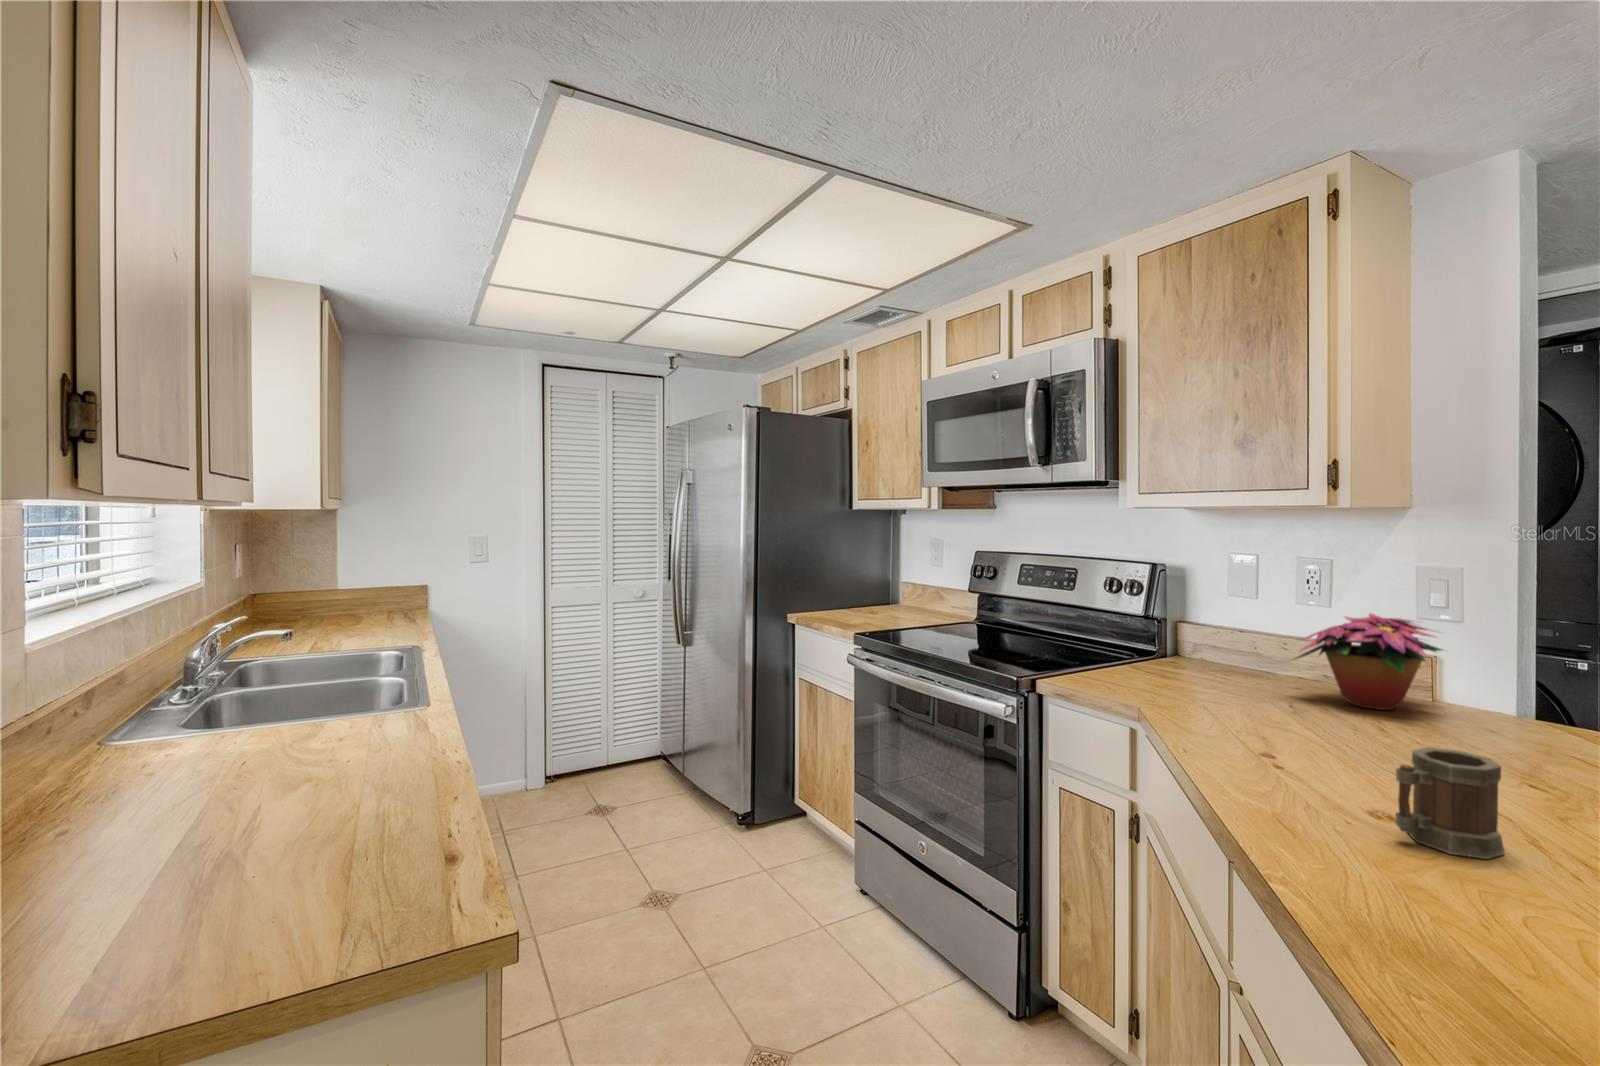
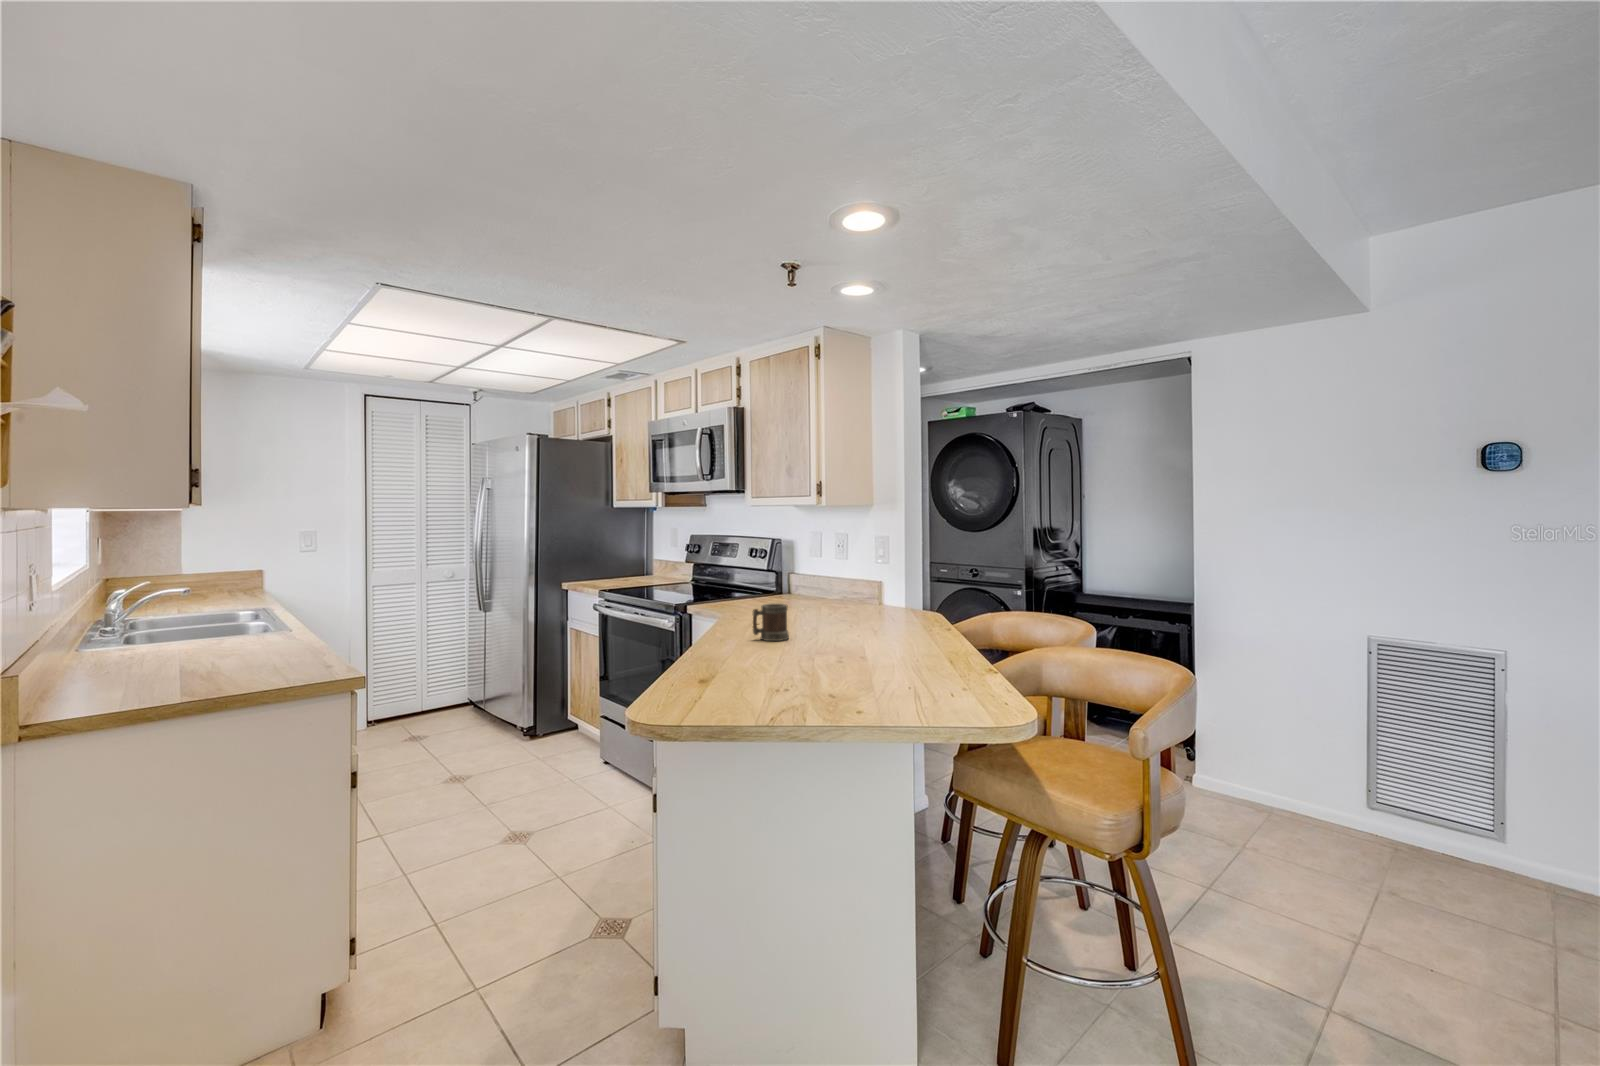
flower arrangement: present [1291,613,1444,710] -> none [808,560,878,609]

